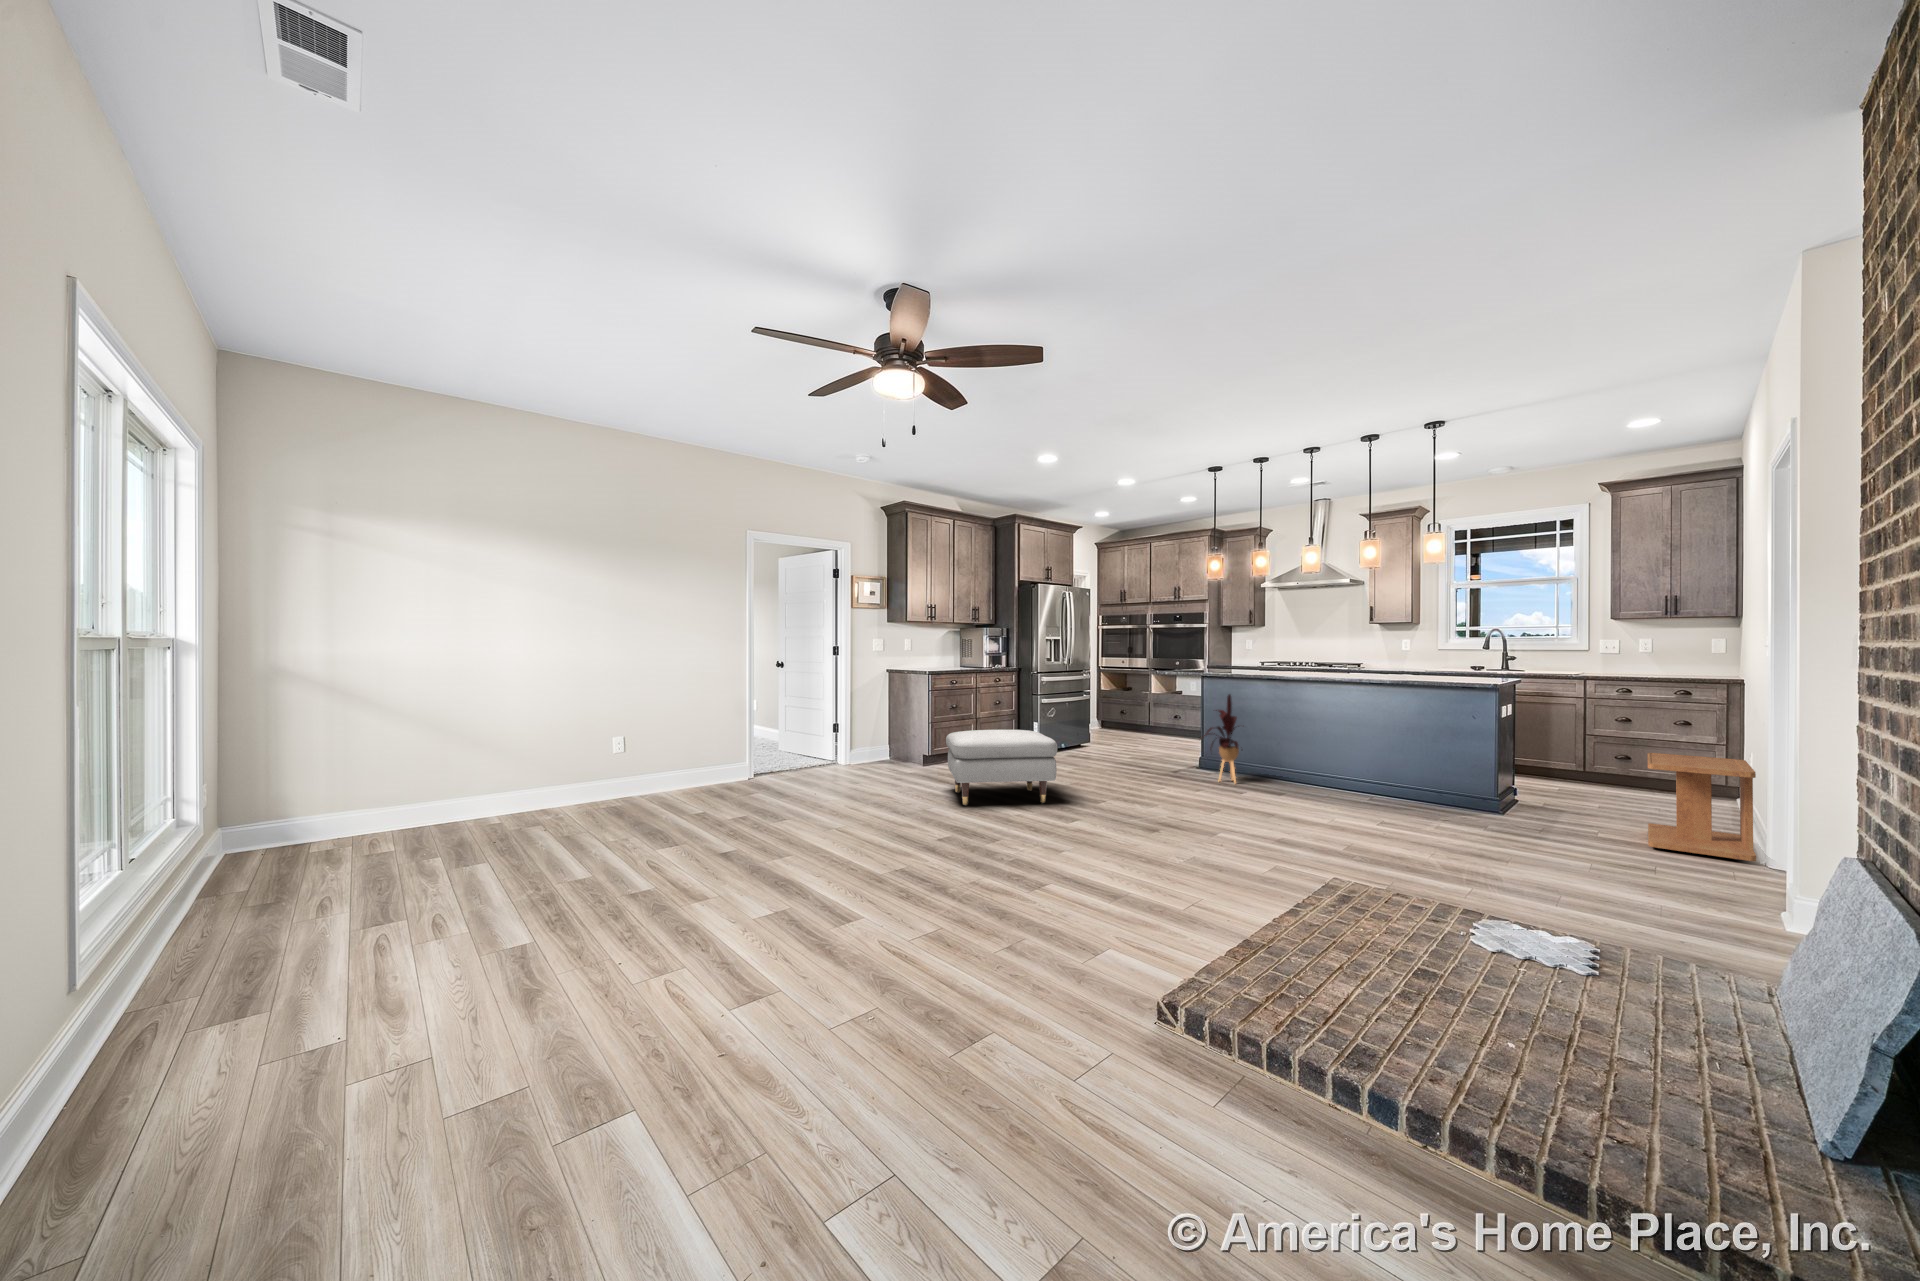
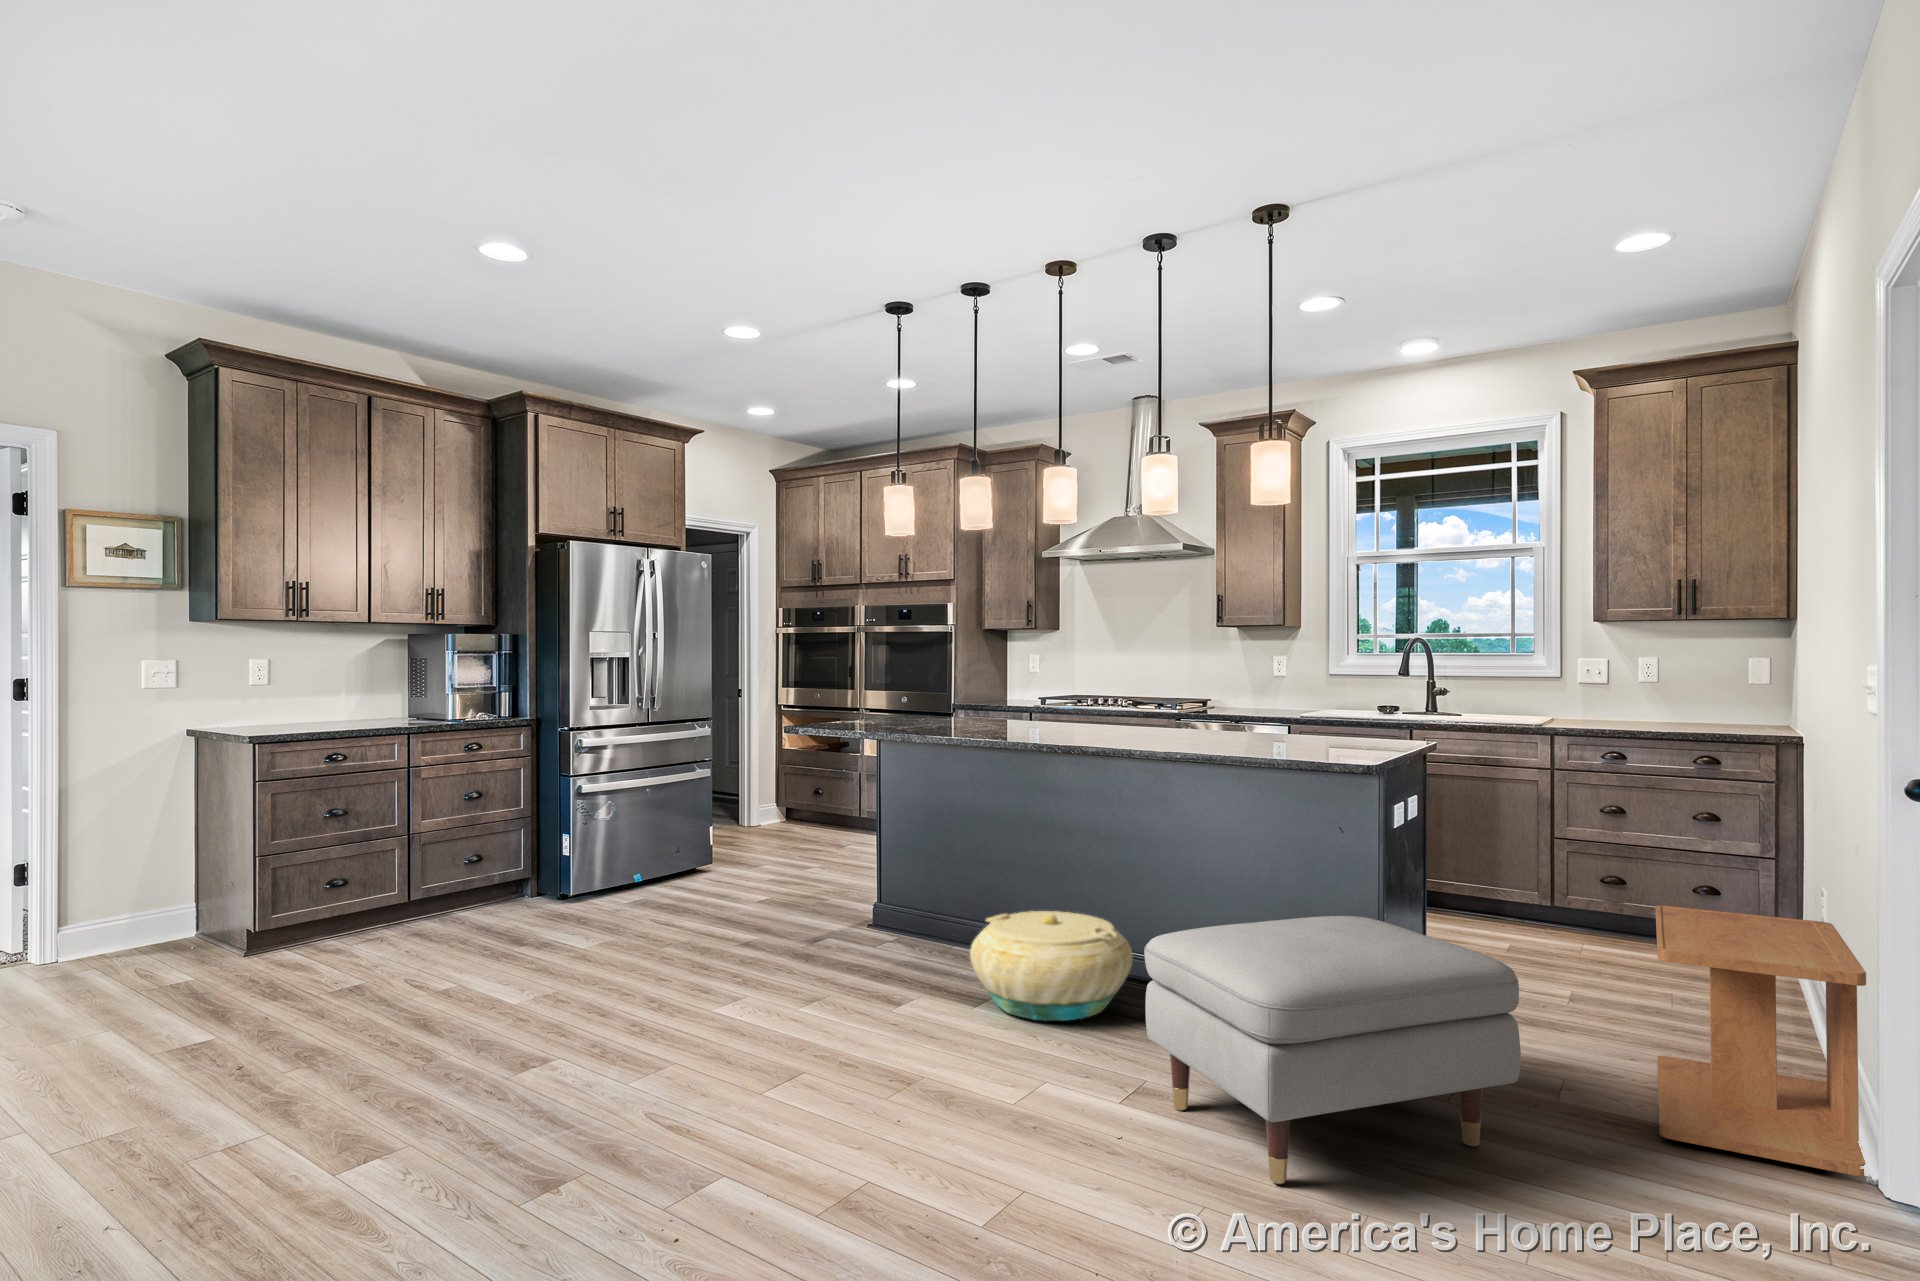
house plant: present [1204,694,1239,783] -> none [825,779,921,973]
ottoman: present [946,730,1057,805] -> present [1144,916,1521,1184]
basket: none [1279,755,1363,801] -> present [970,911,1132,1021]

